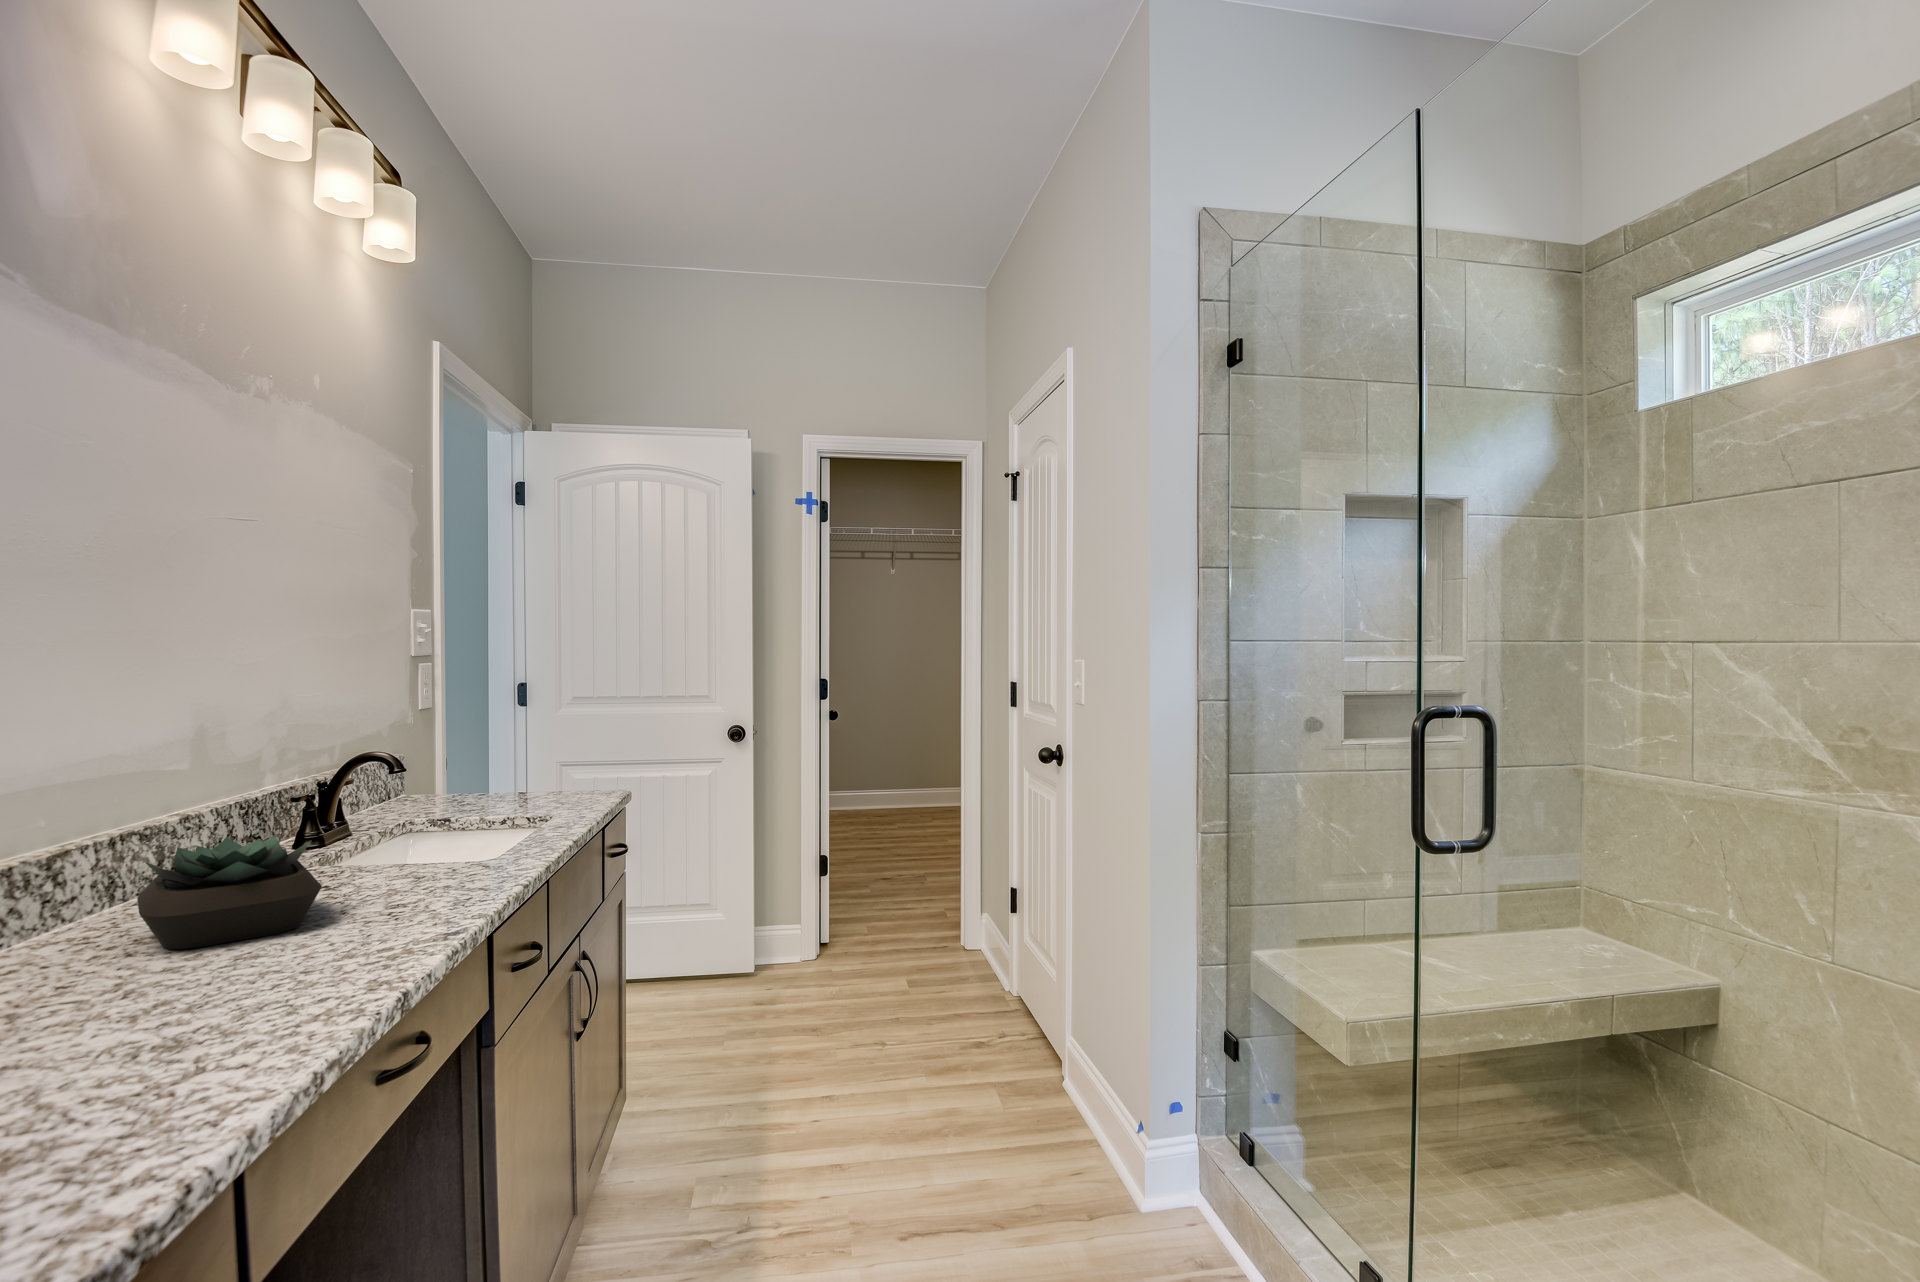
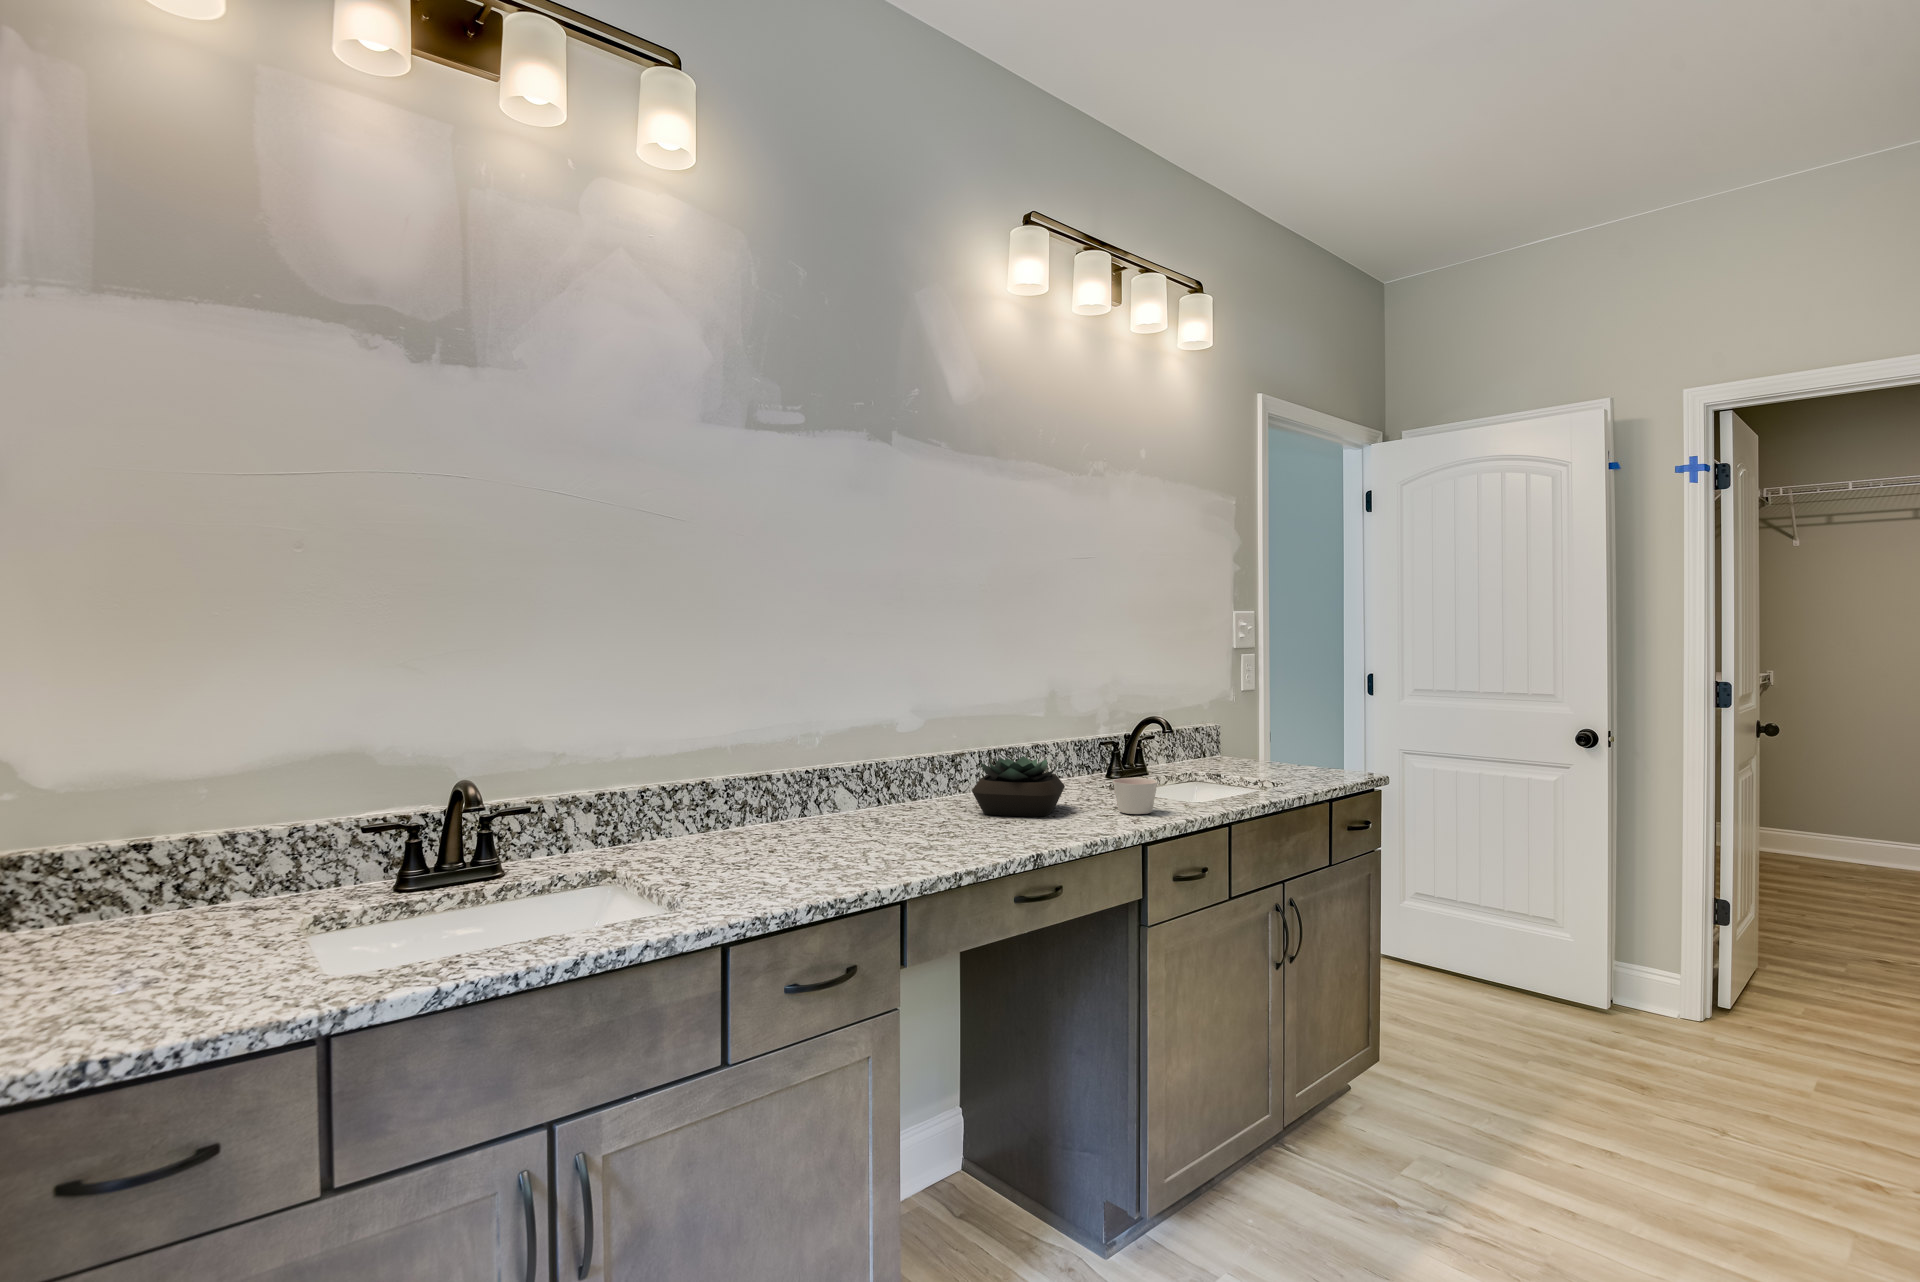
candle: none [398,839,468,894] -> present [1113,778,1157,814]

